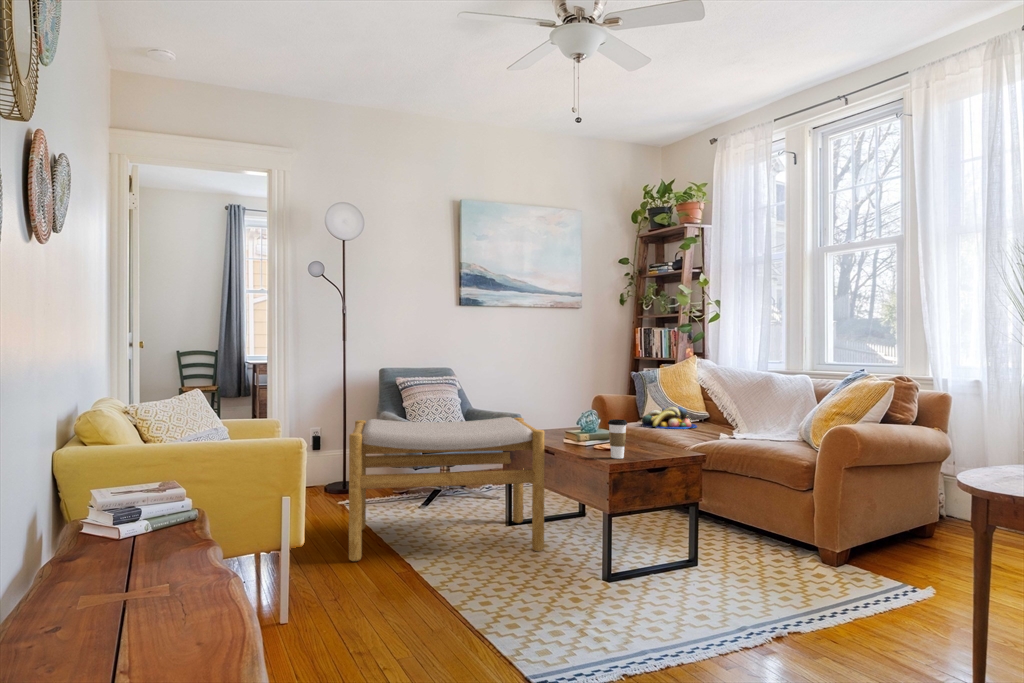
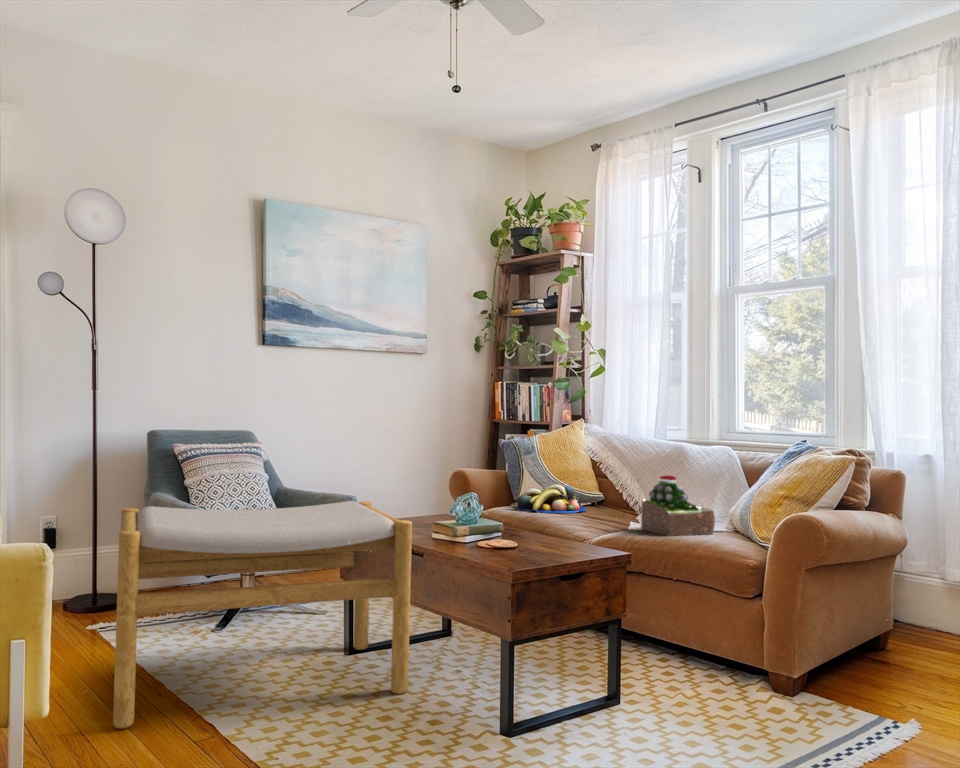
succulent plant: none [729,399,788,446] -> present [641,476,715,536]
coffee cup: present [608,419,627,459] -> none [509,506,536,561]

